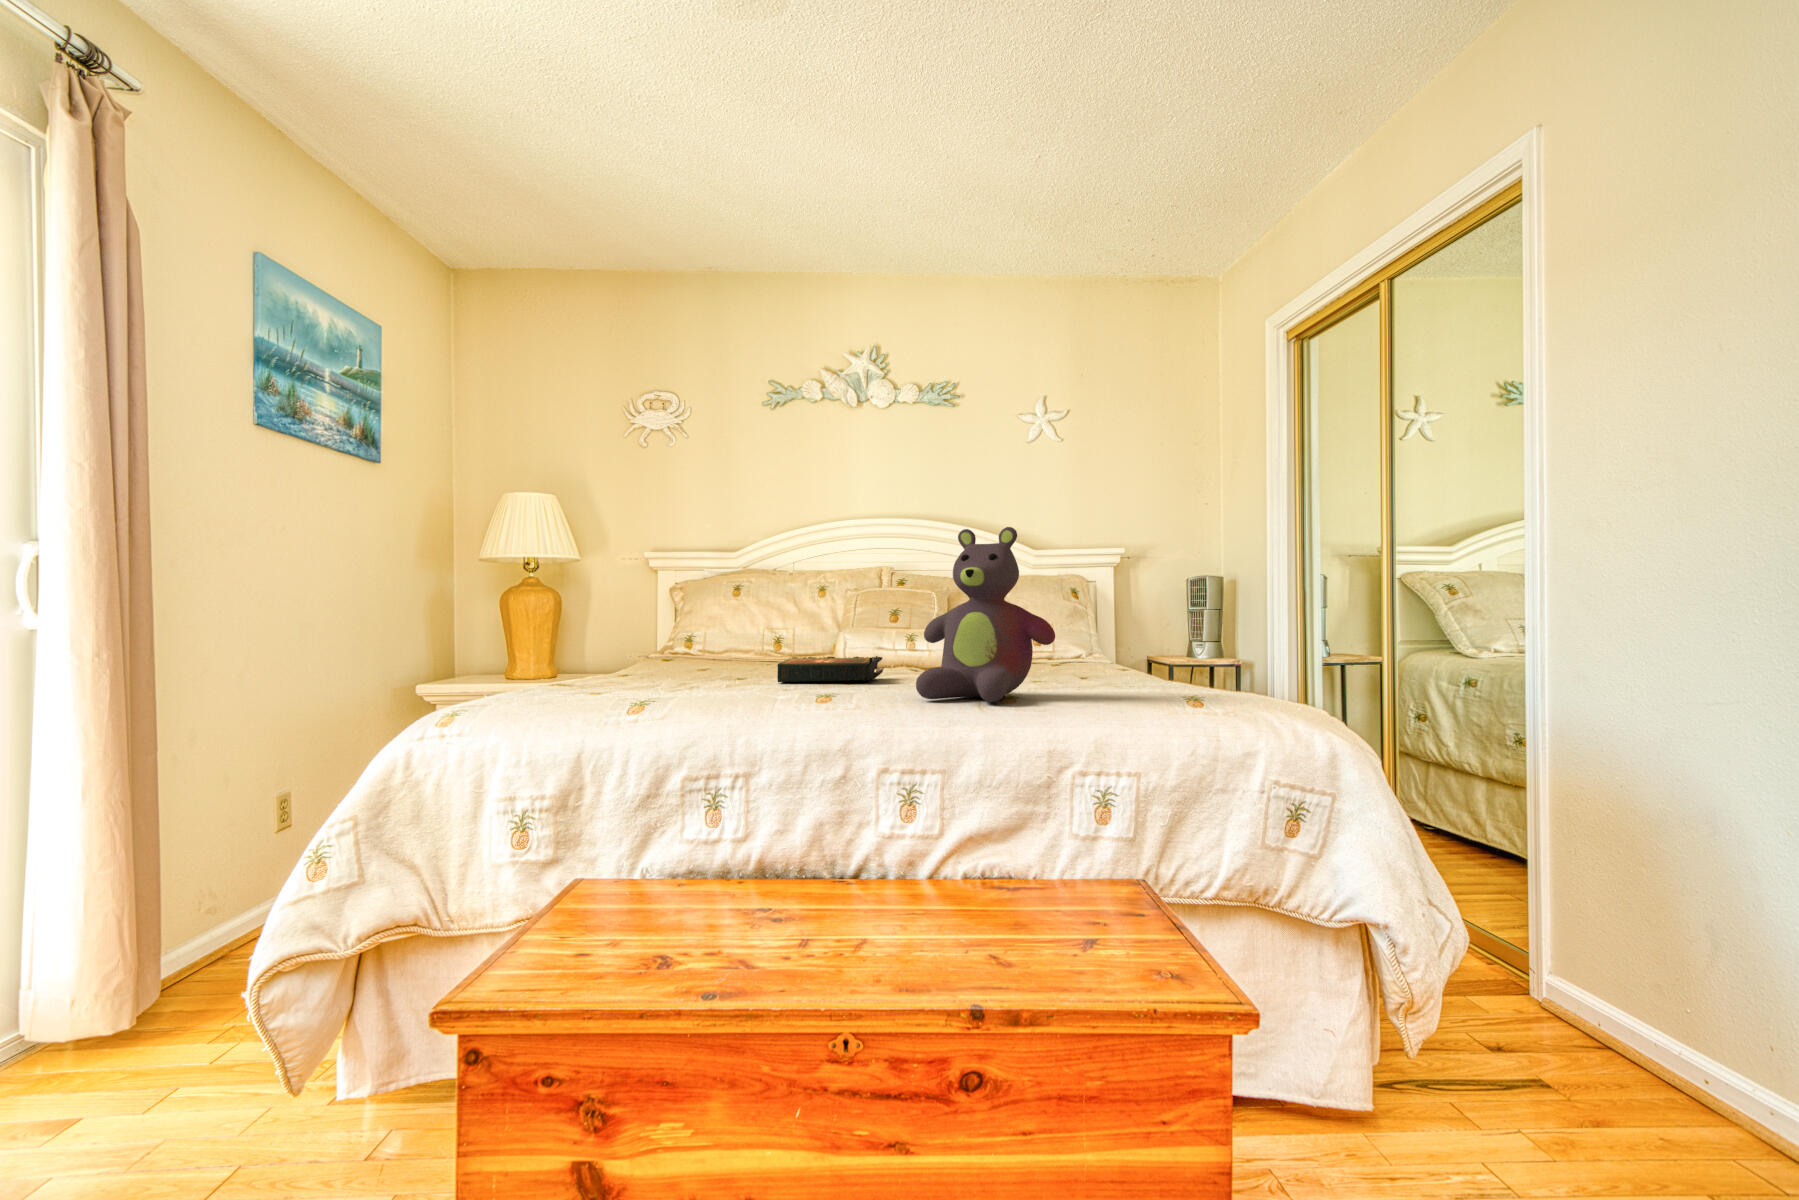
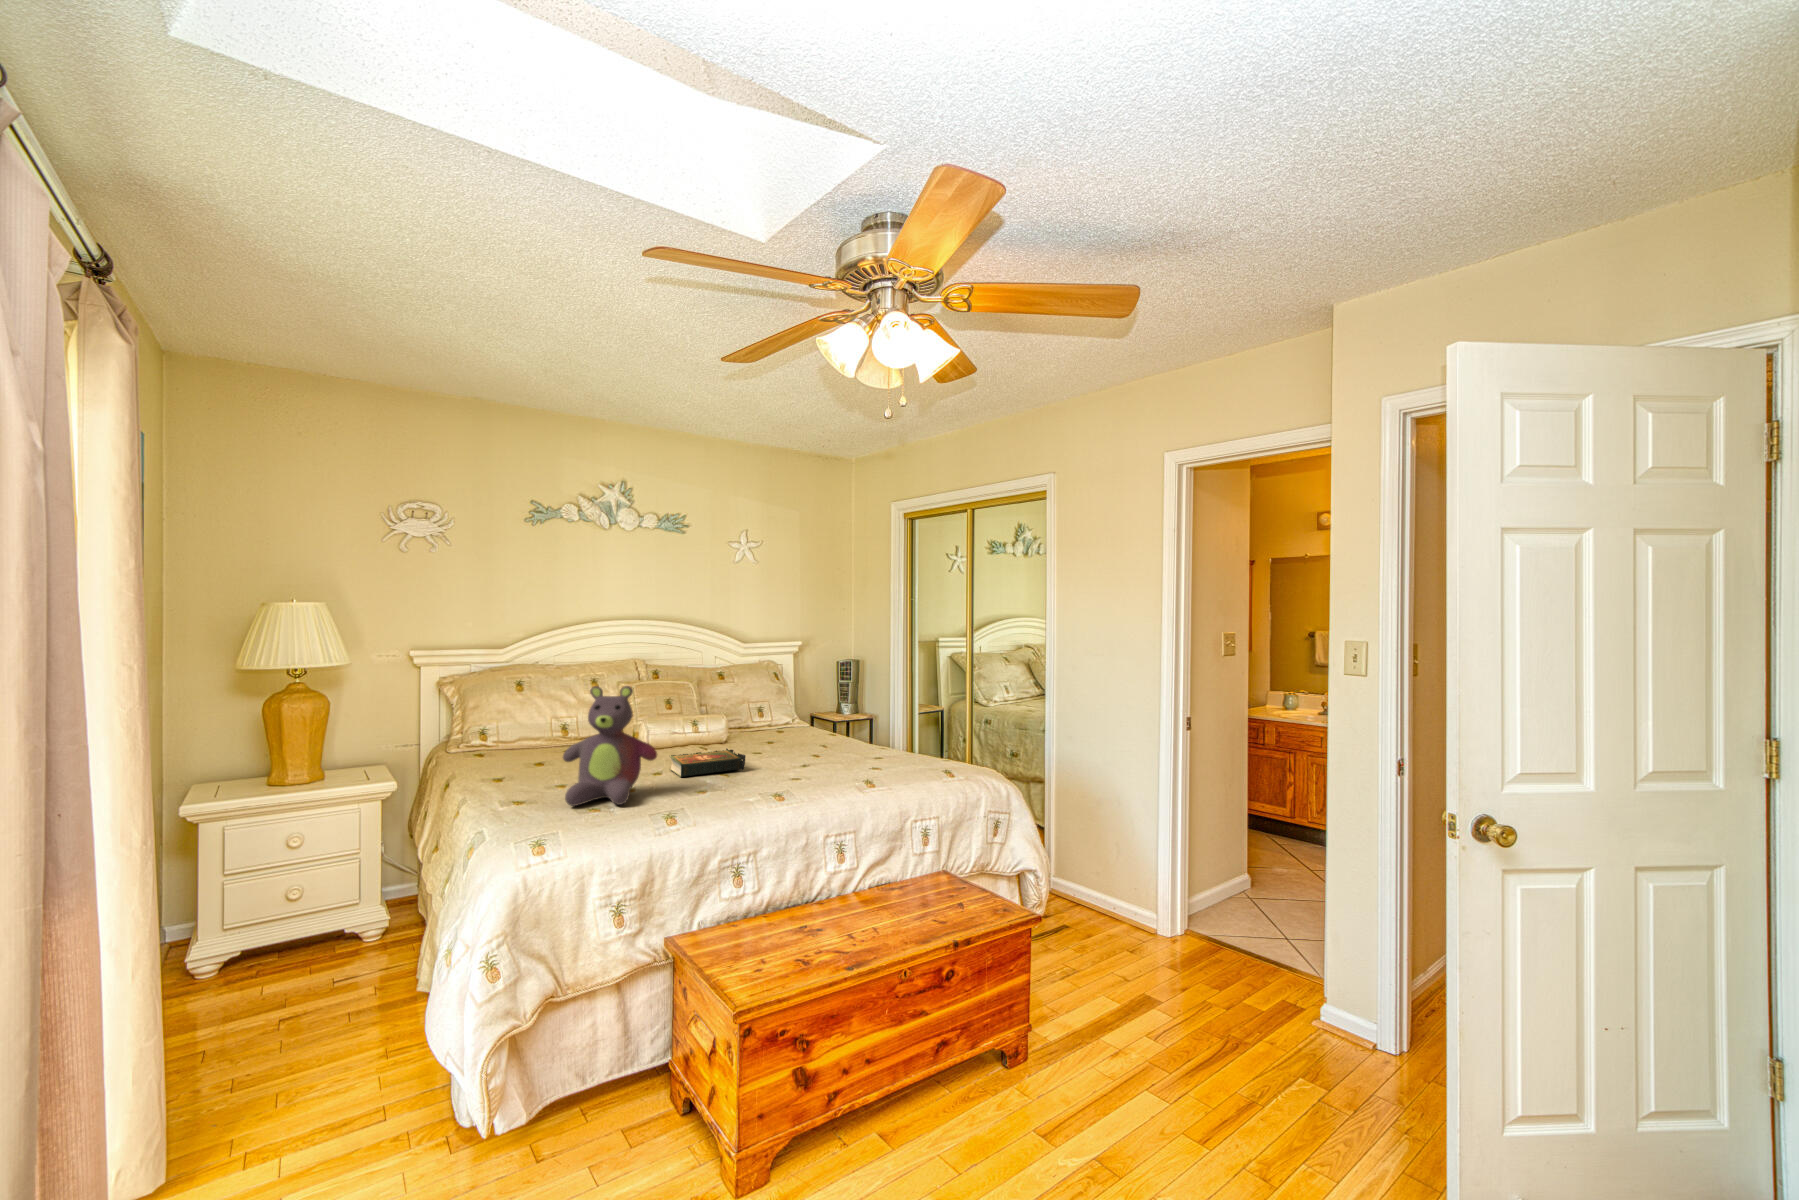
stuffed bear: present [916,527,1055,702] -> present [563,686,657,806]

